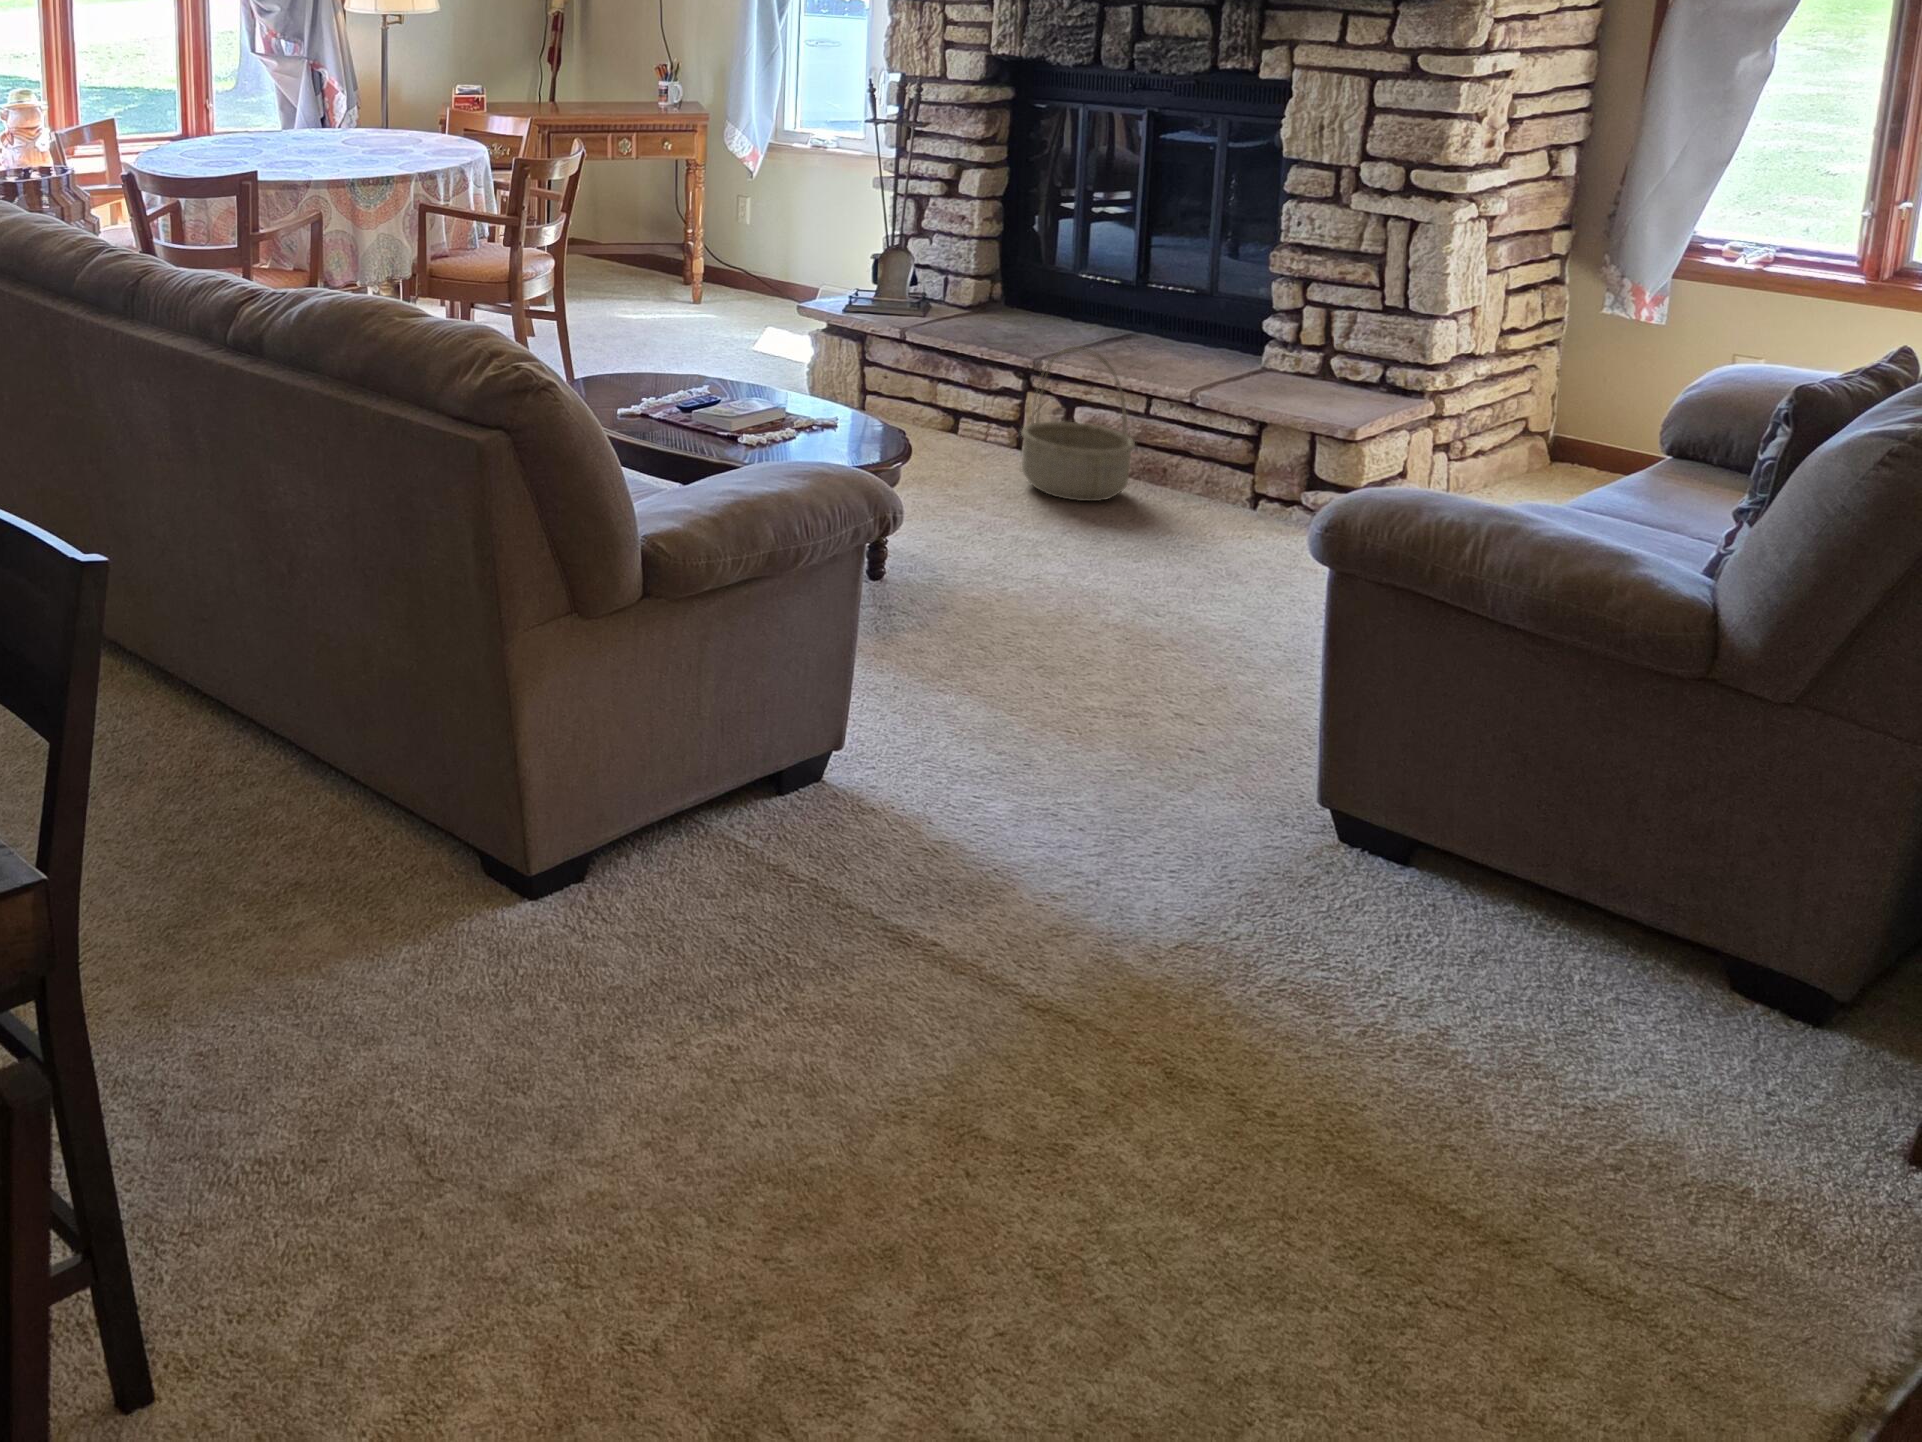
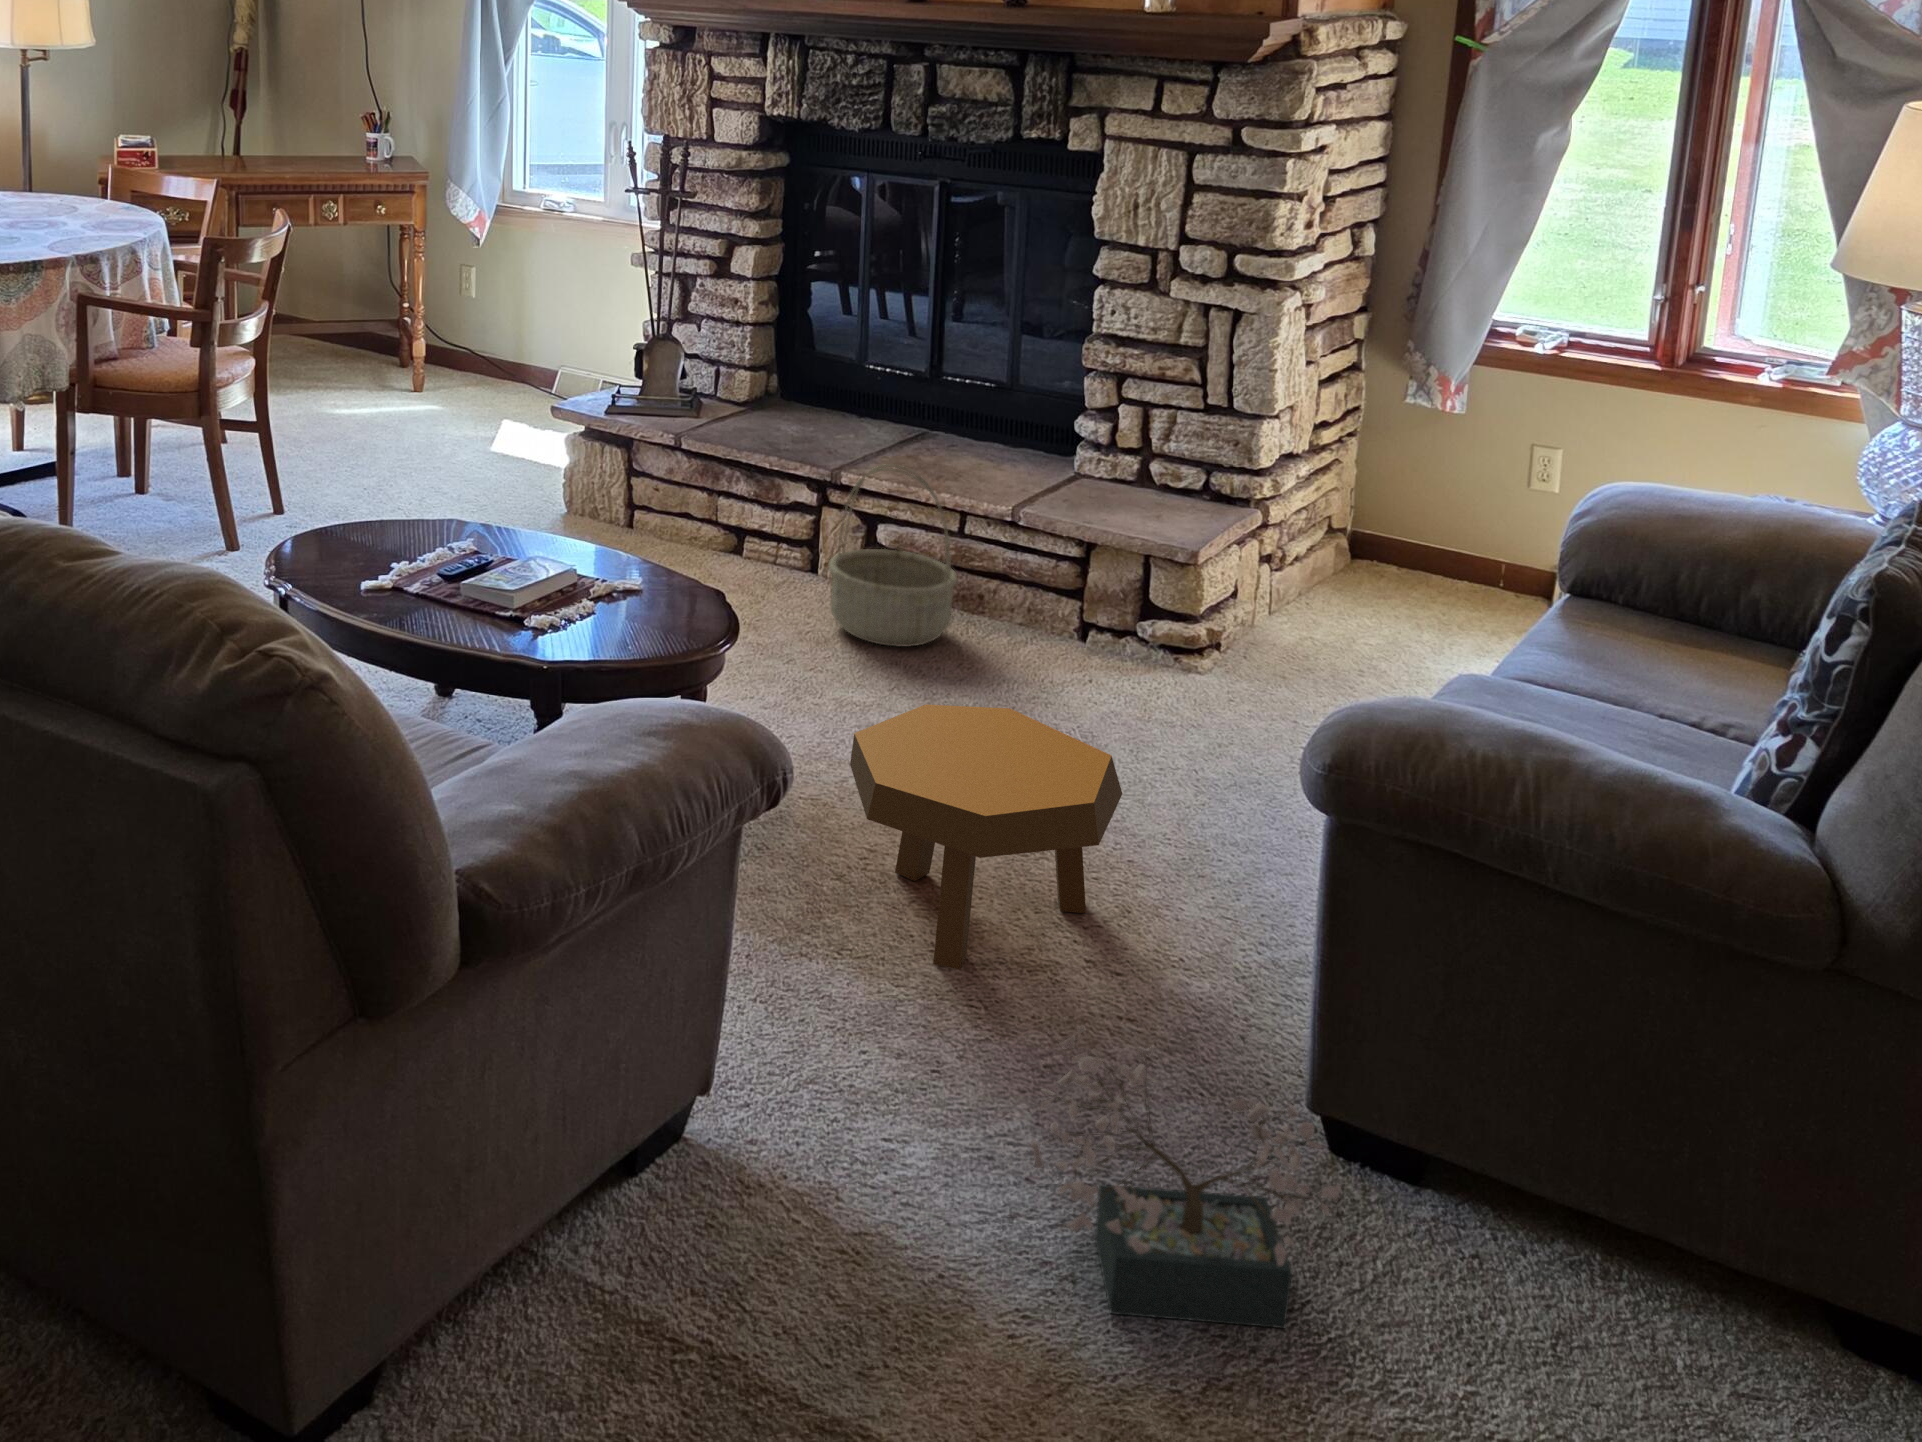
footstool: none [989,512,1213,702] -> present [850,704,1122,970]
decorative plant: none [1058,689,1293,911] -> present [1031,1026,1340,1328]

